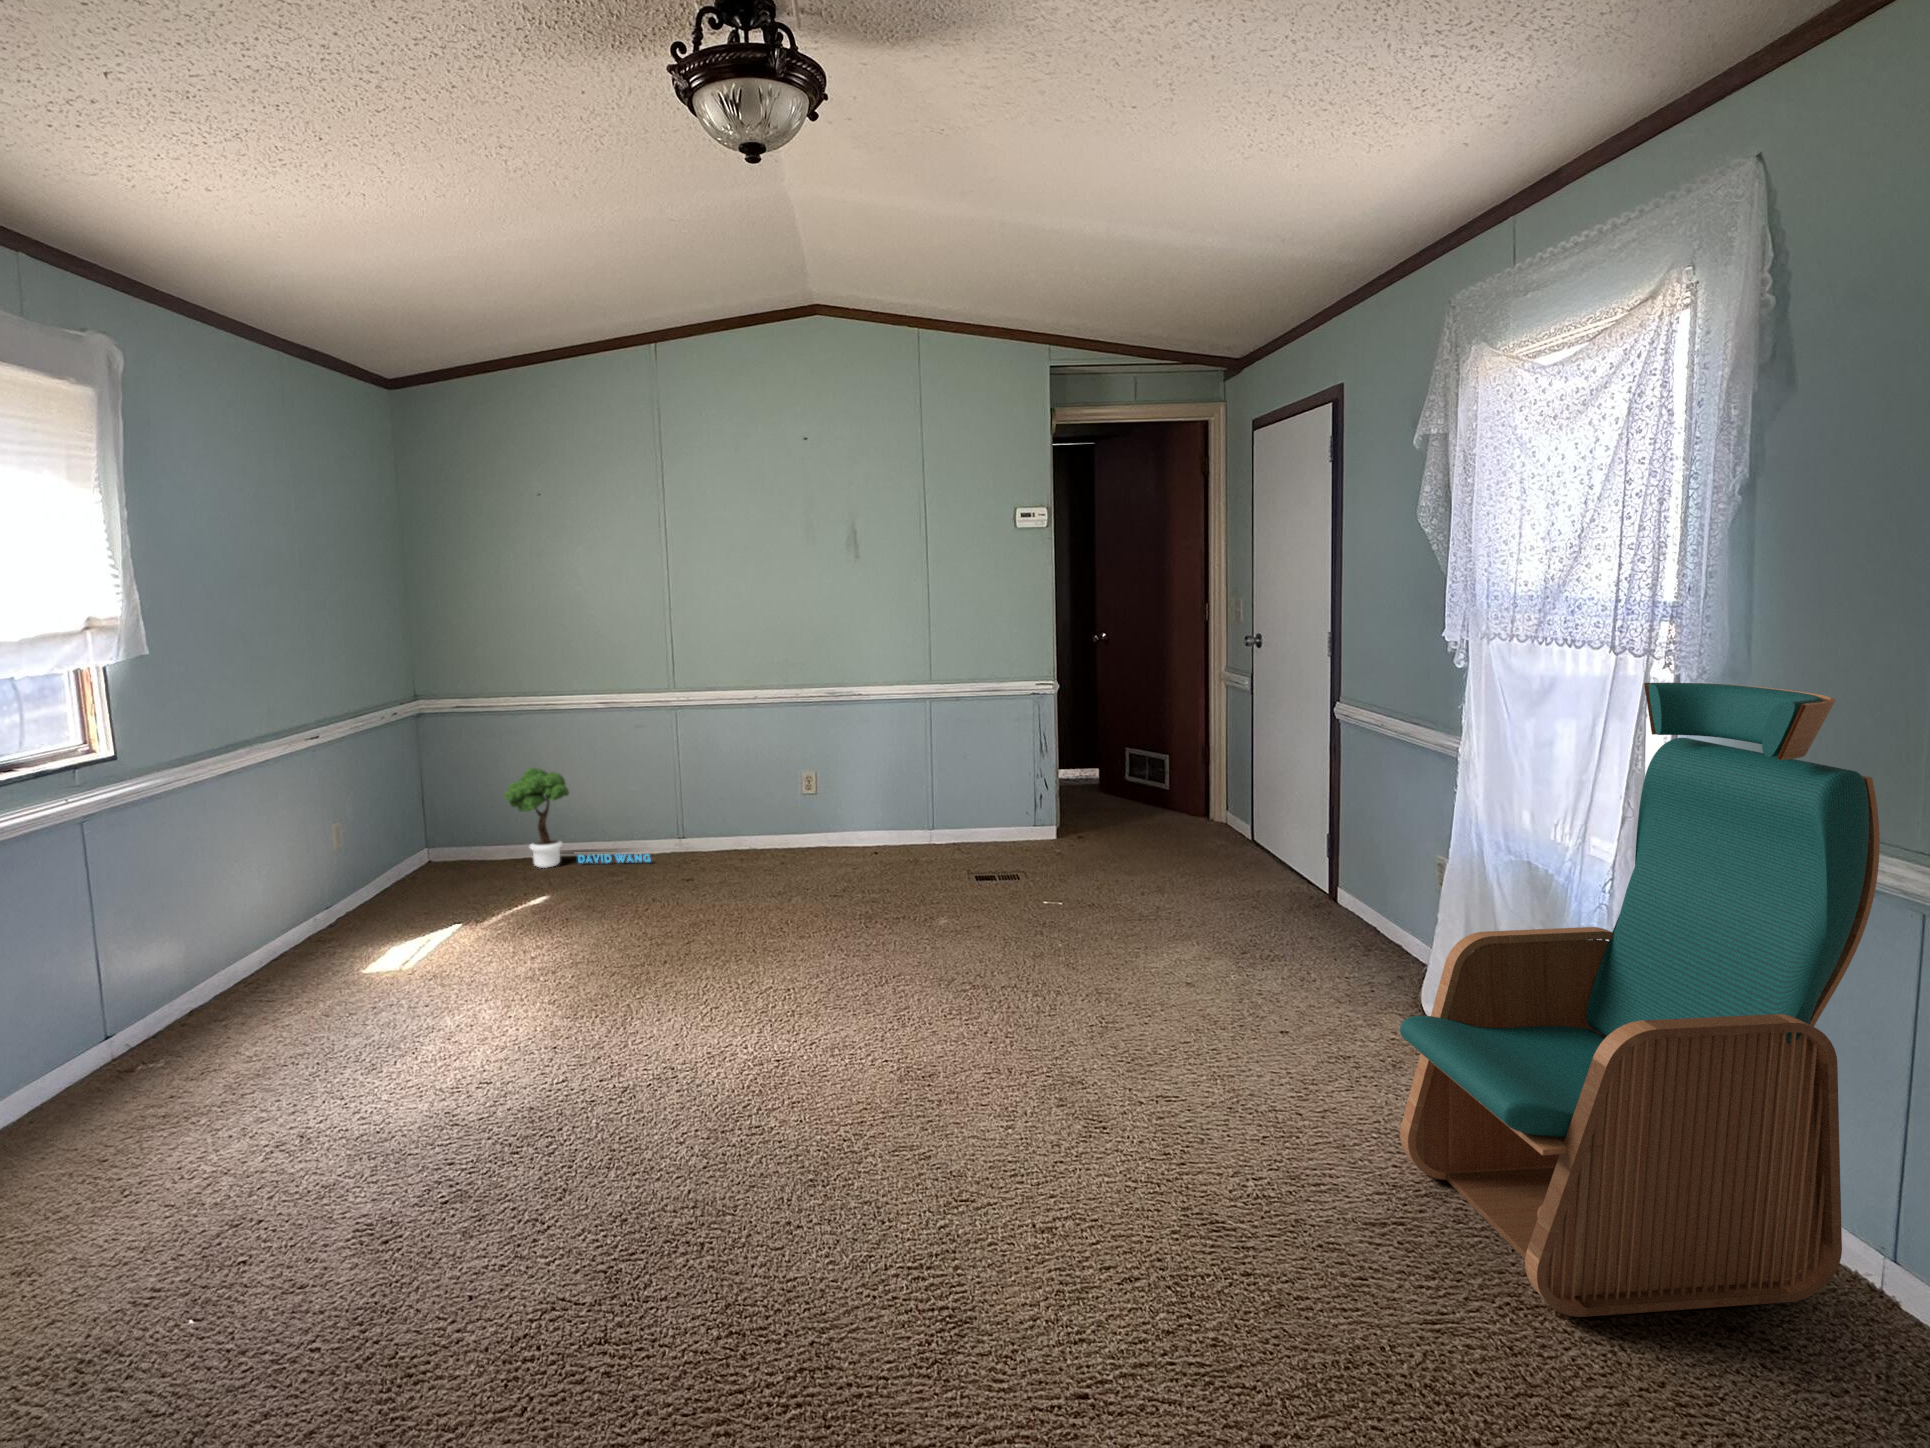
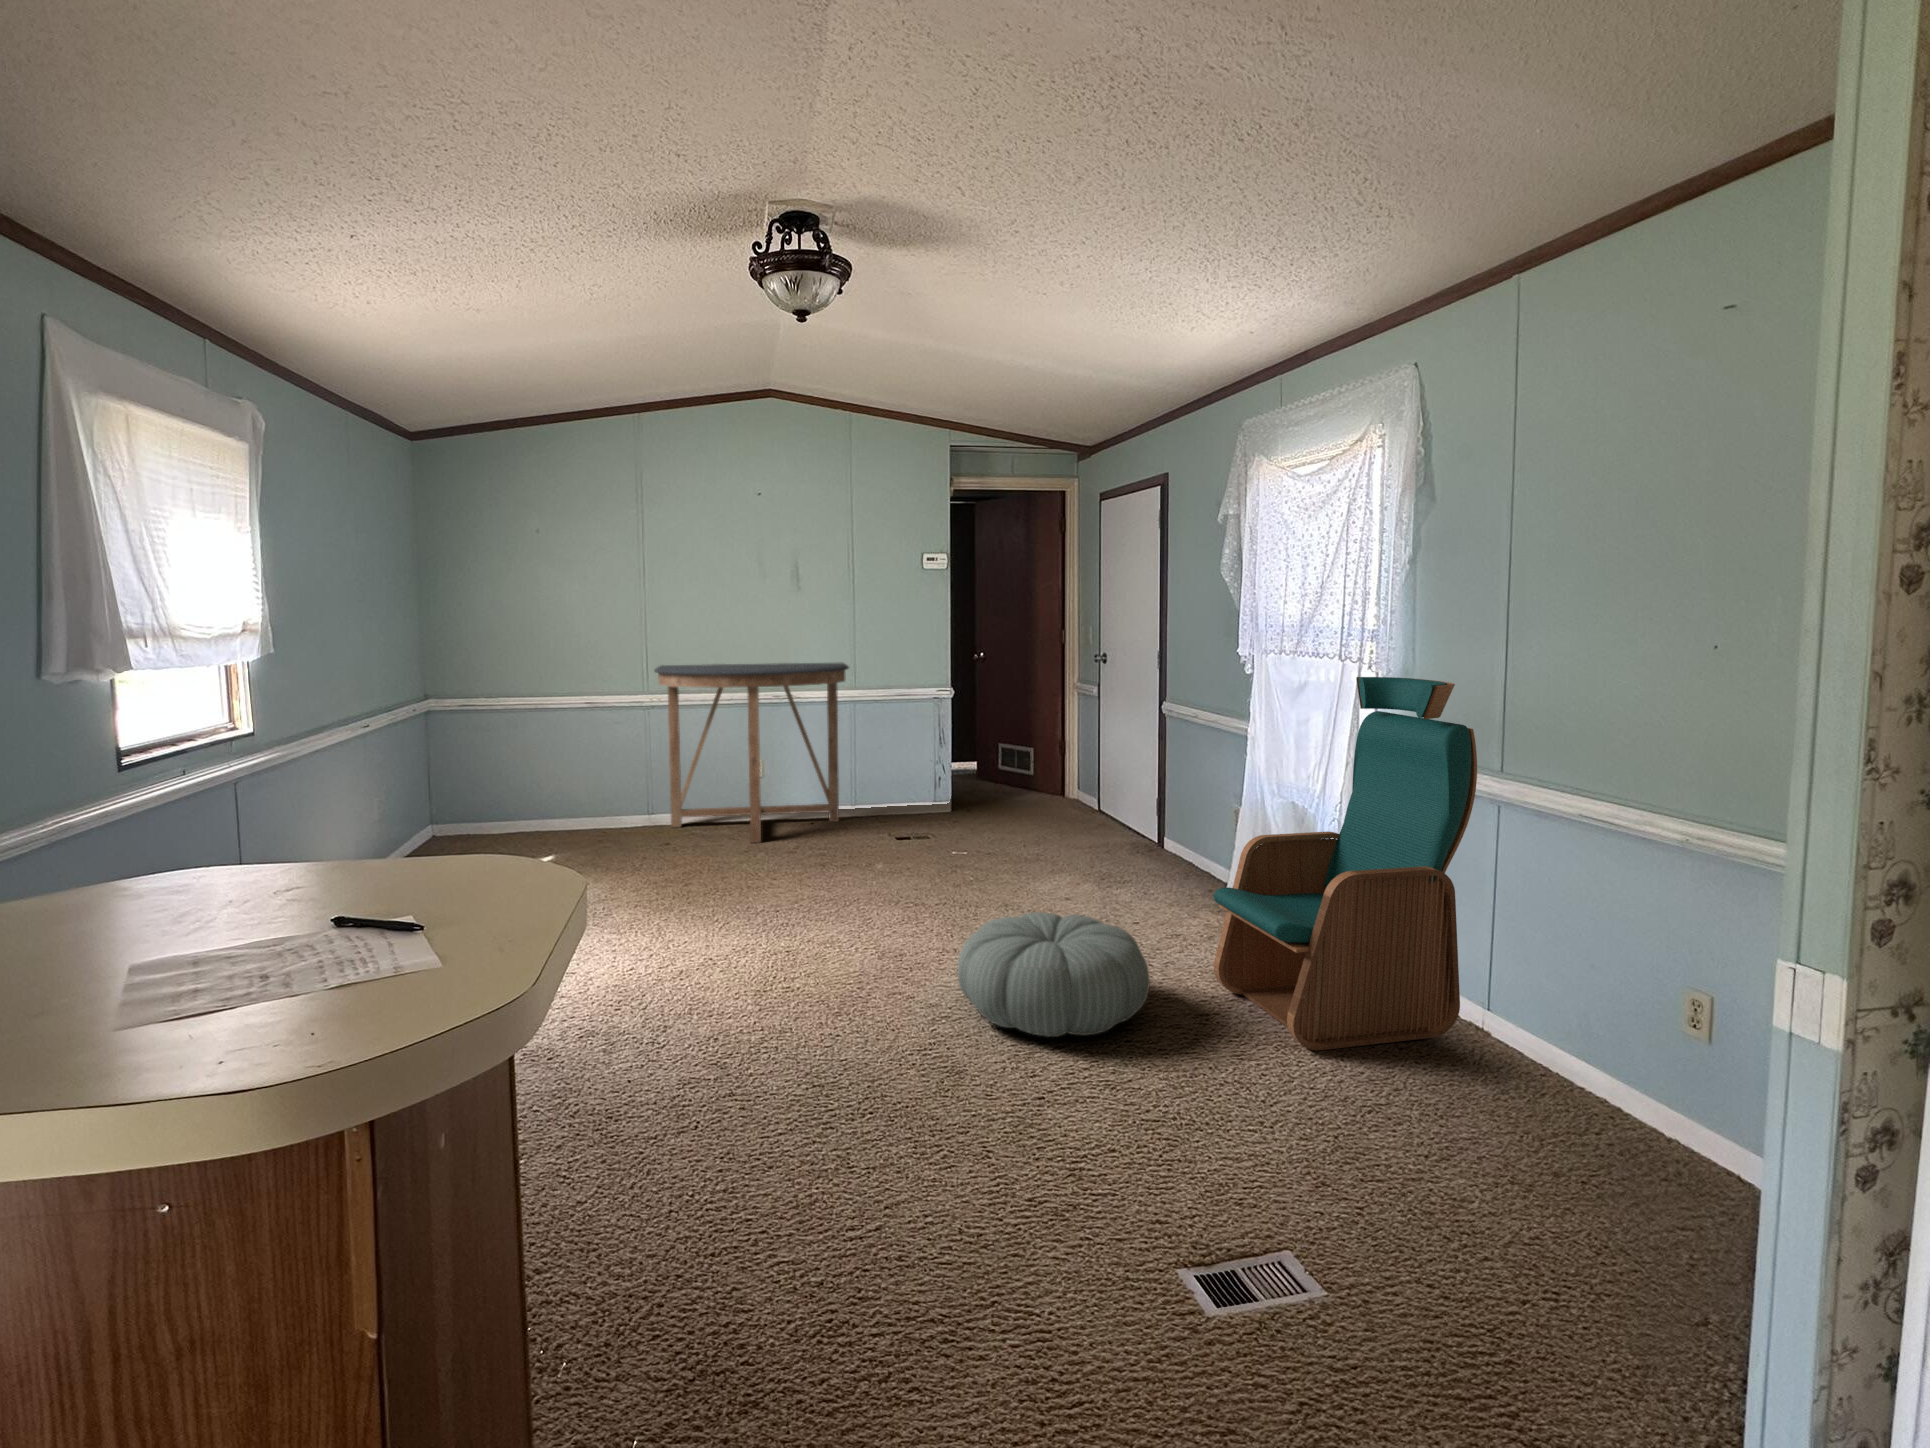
console table: none [676,650,920,880] -> present [654,663,849,843]
potted tree: present [503,768,651,868] -> none [505,756,628,838]
pouf: none [994,1034,1292,1256] -> present [958,912,1150,1037]

